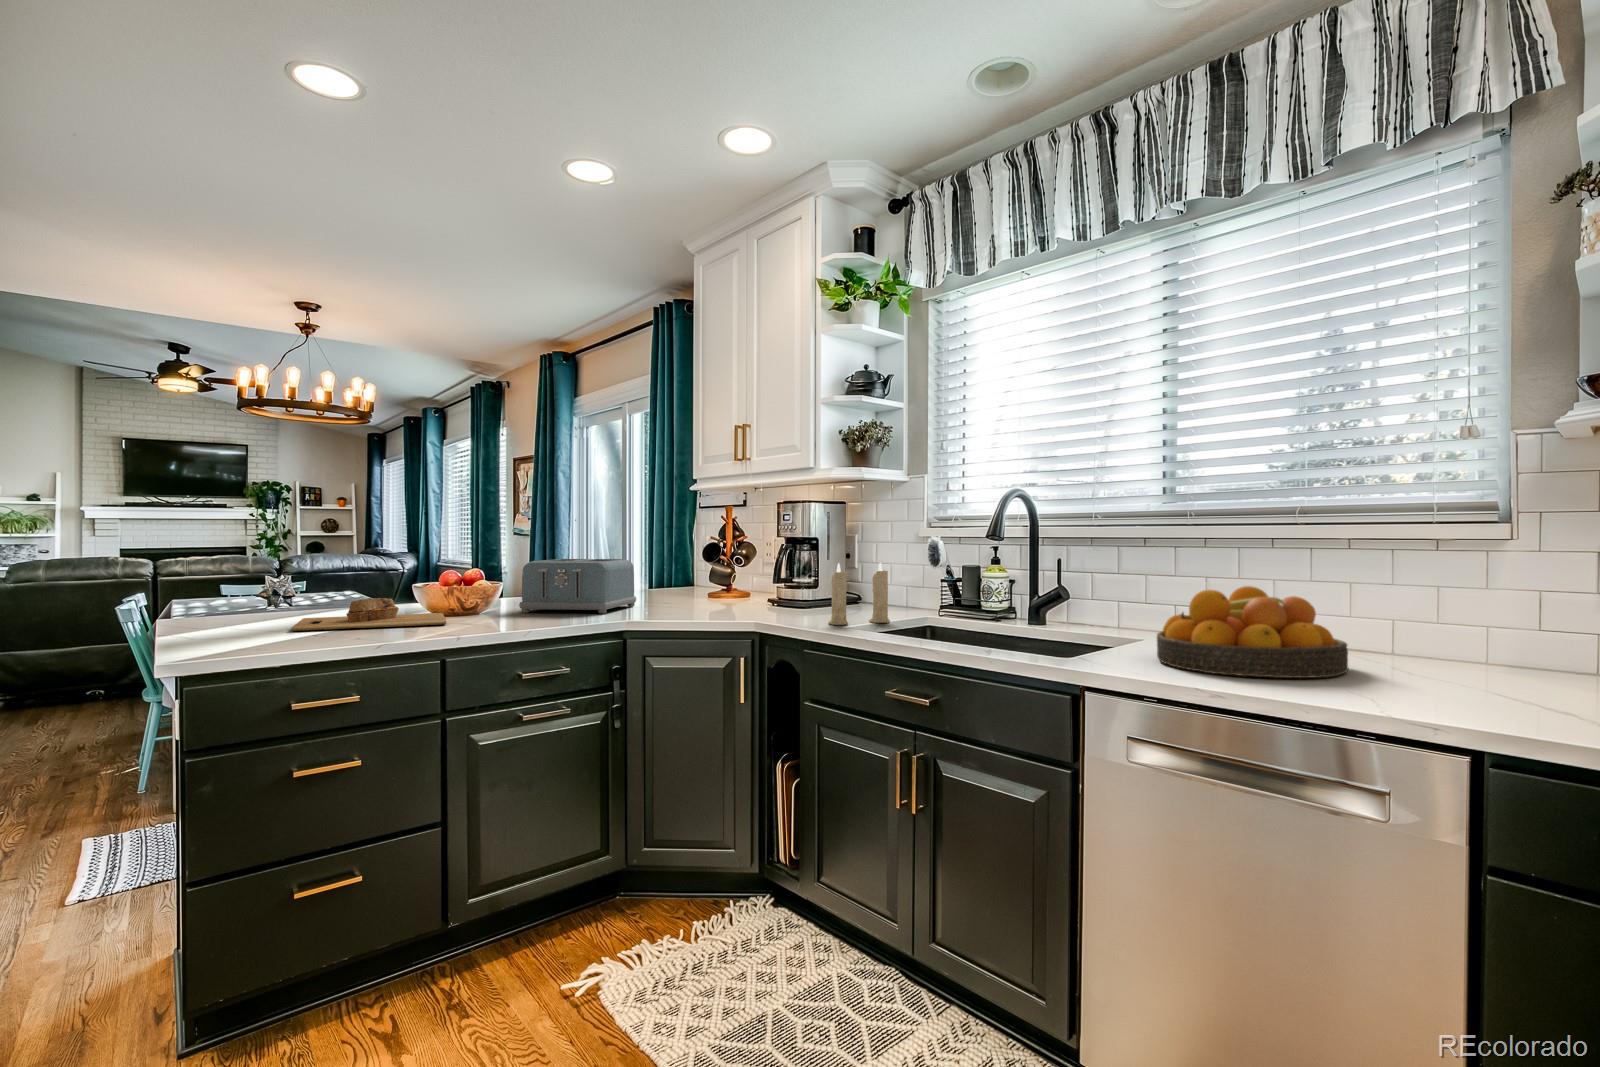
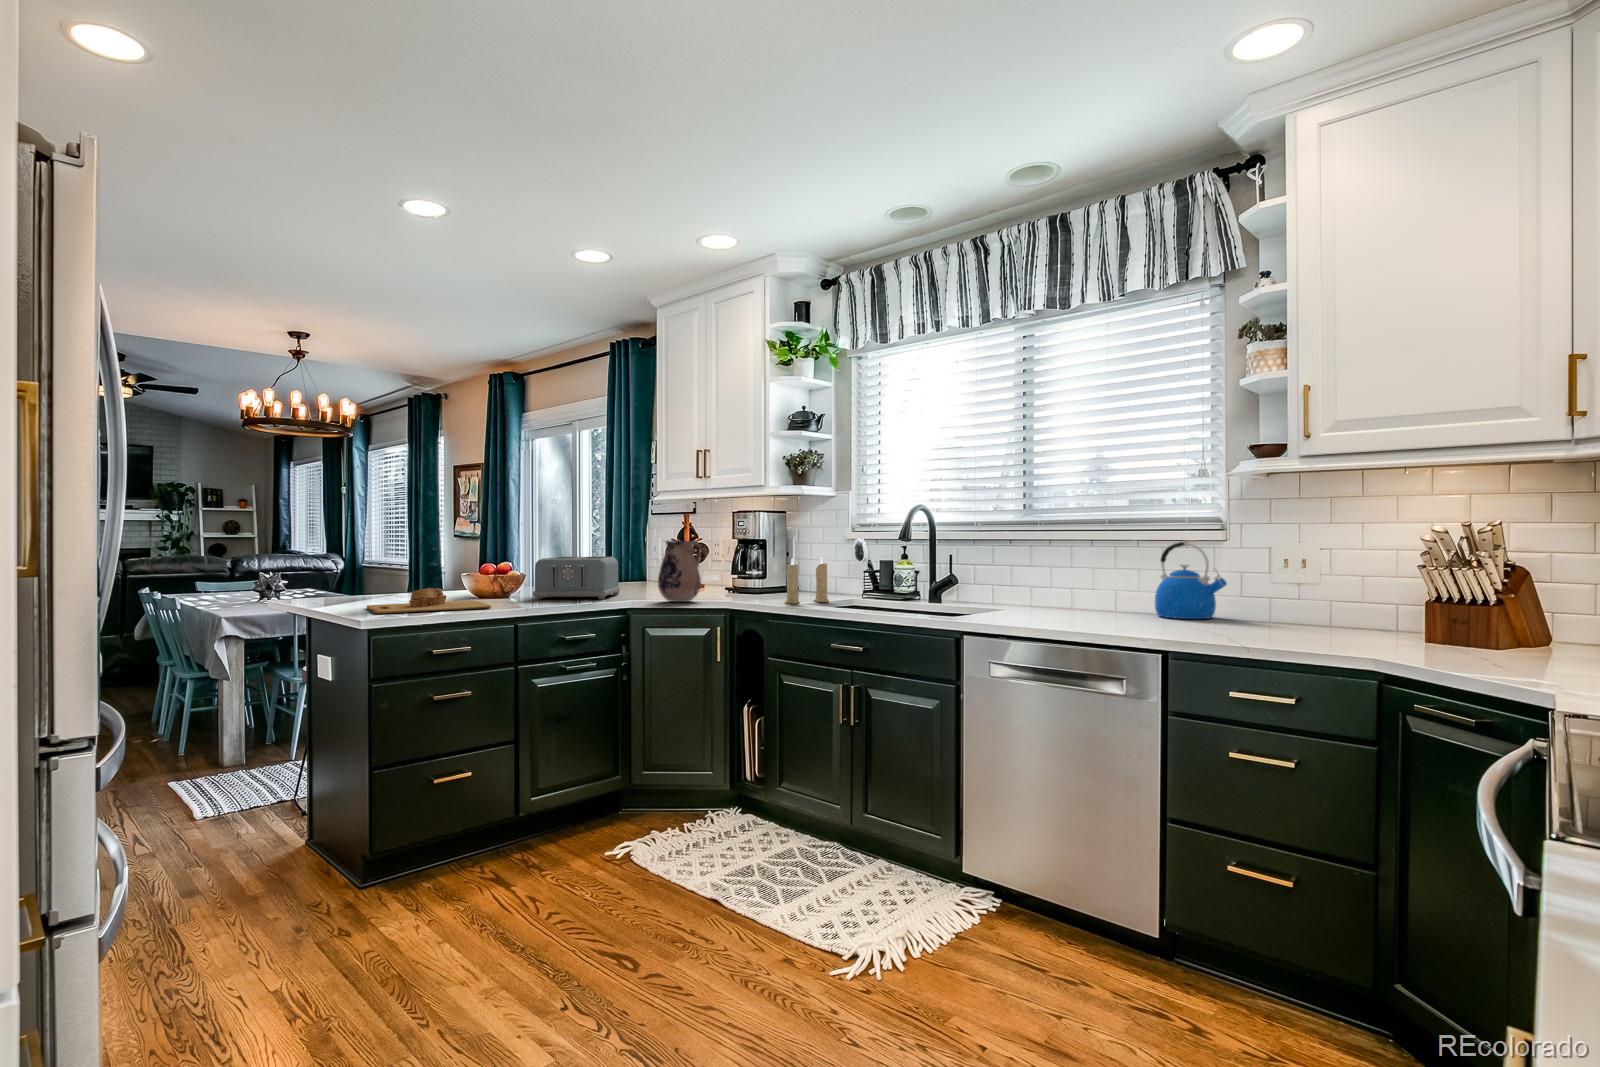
ceramic pitcher: none [666,539,725,620] -> present [658,541,701,602]
kettle: none [1383,543,1518,668] -> present [1155,542,1227,619]
fruit bowl: present [1157,586,1348,678] -> none [1017,570,1131,625]

